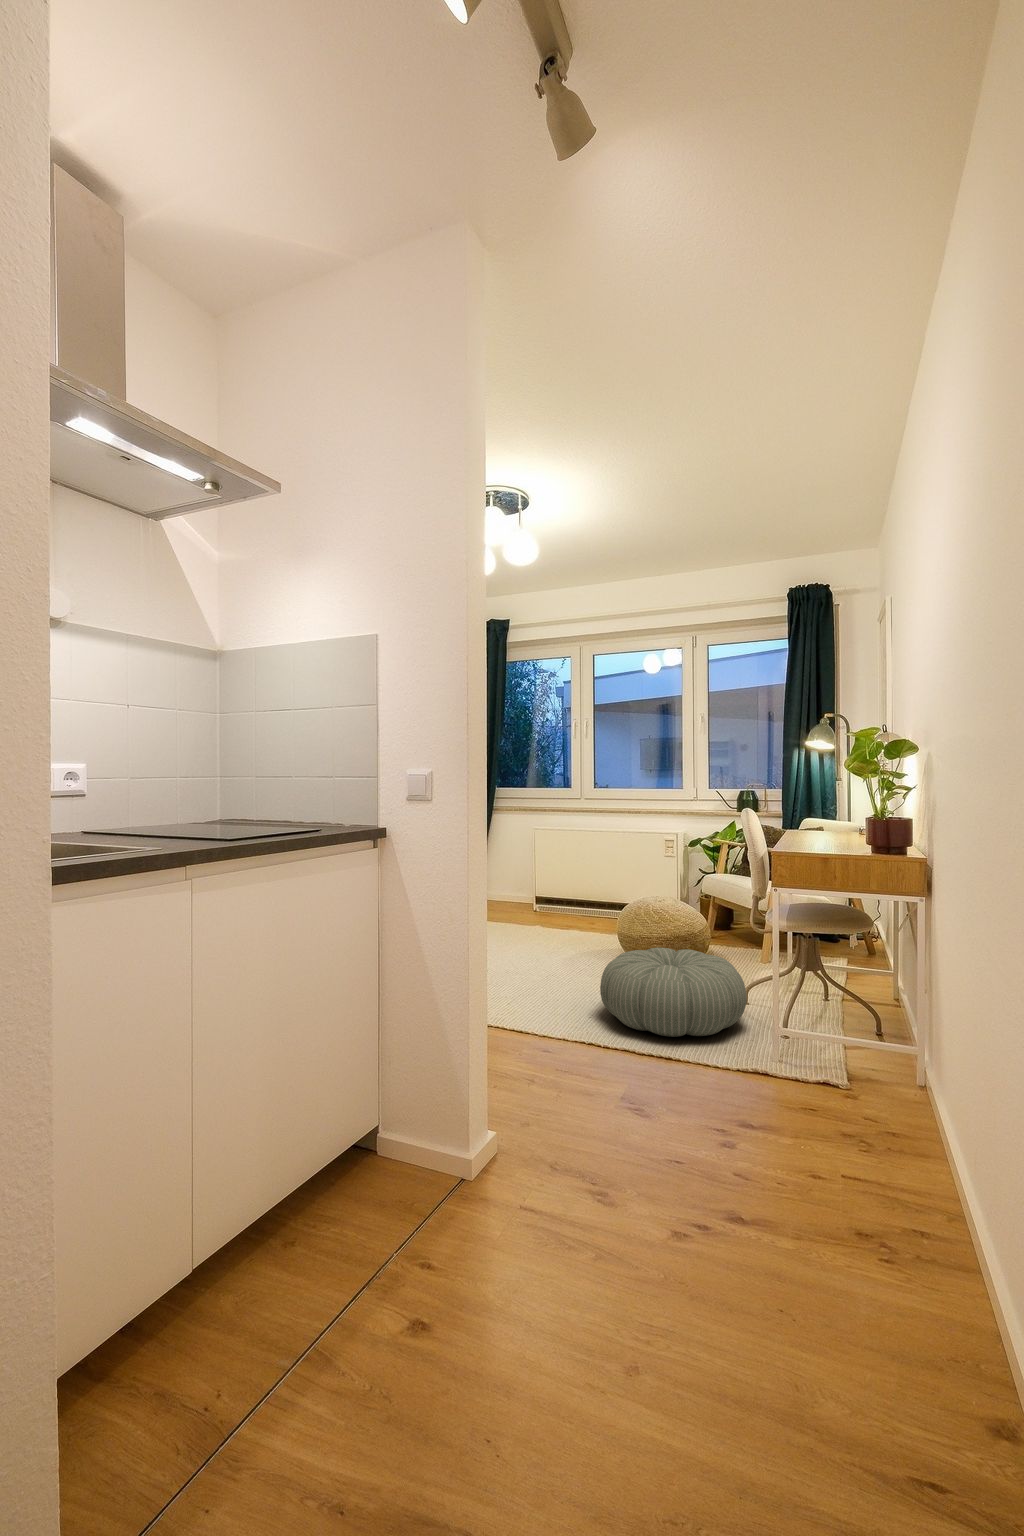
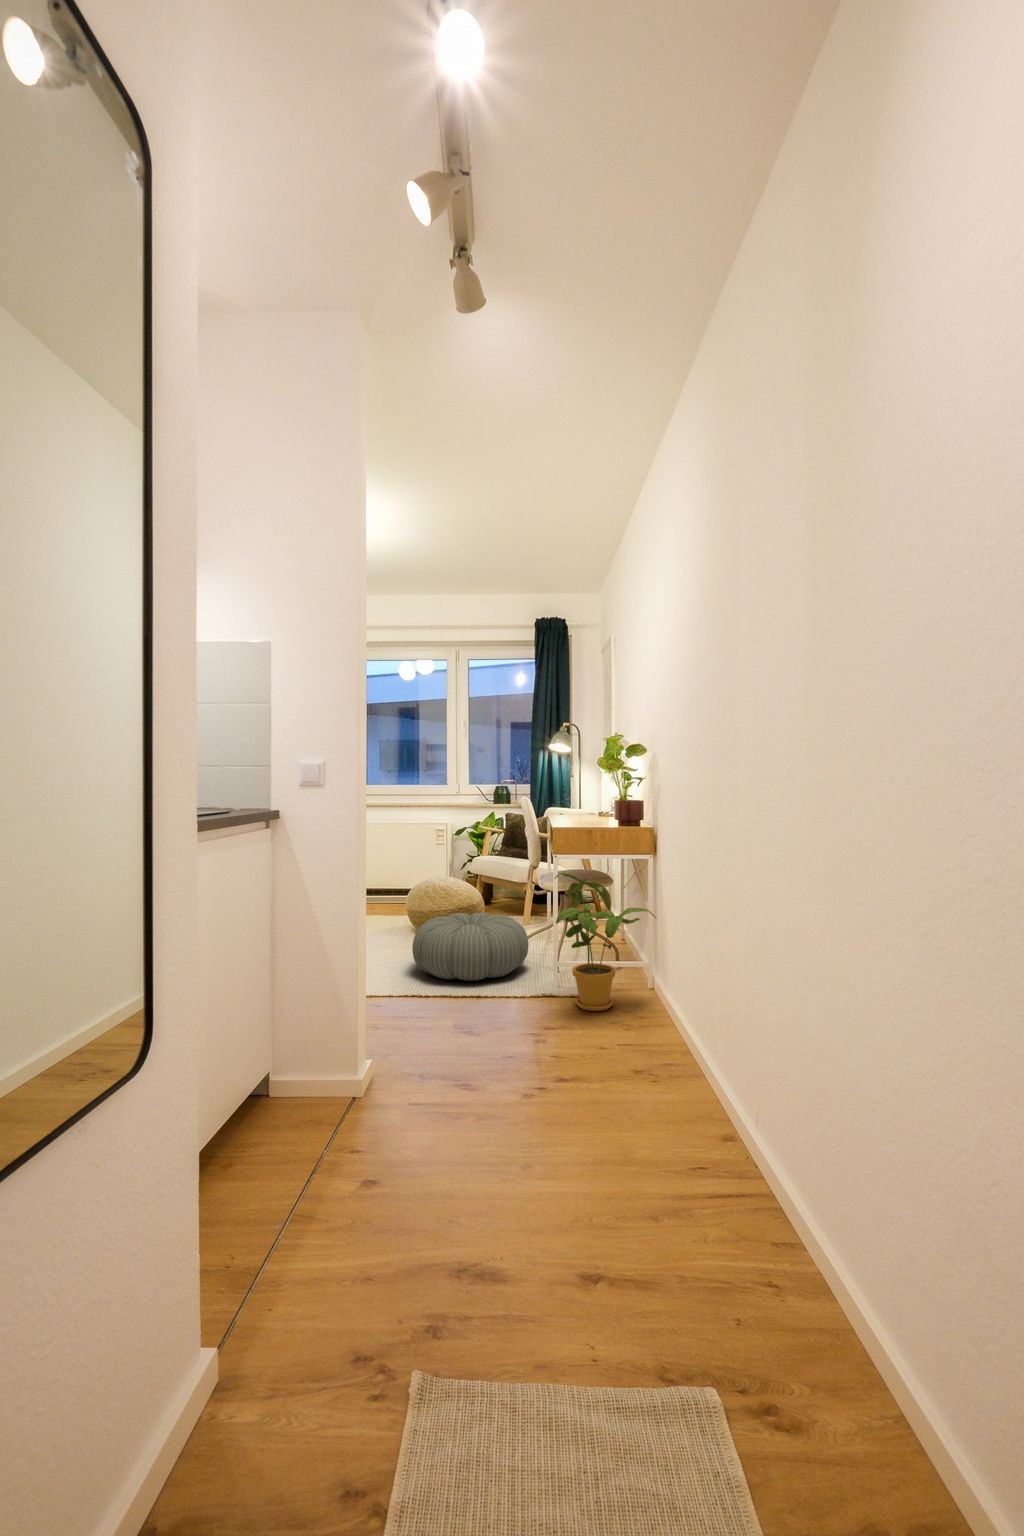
house plant: none [763,913,922,1111] -> present [554,872,656,1011]

